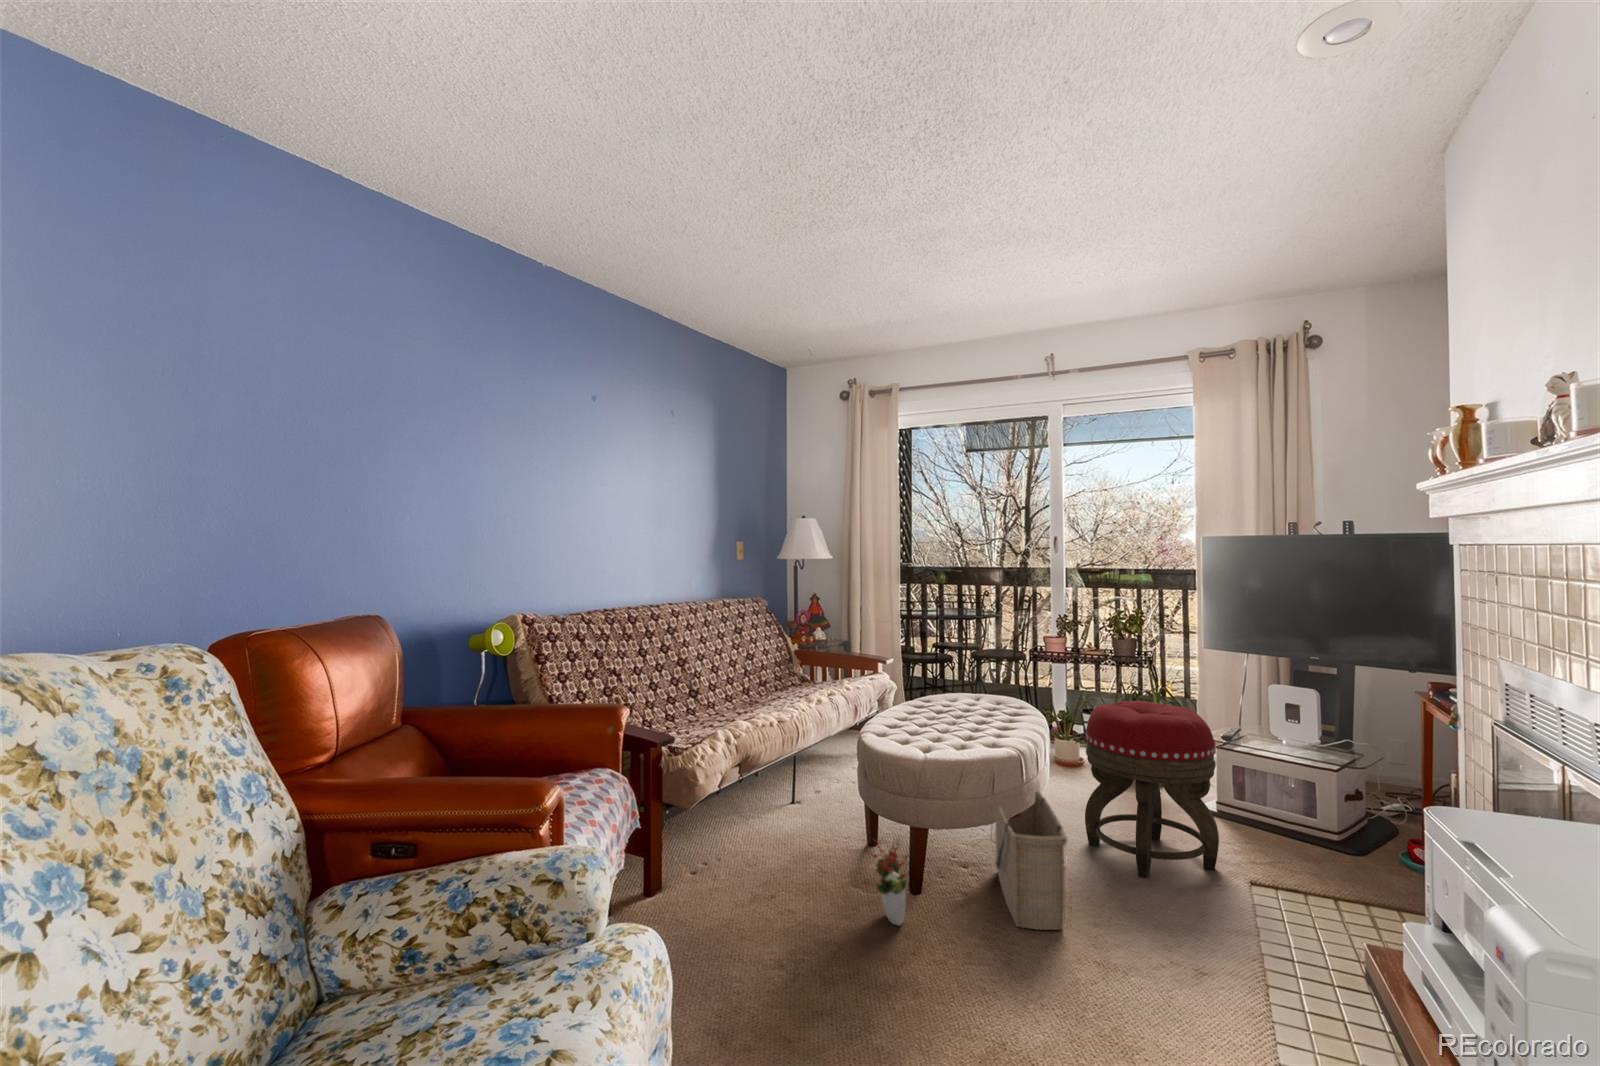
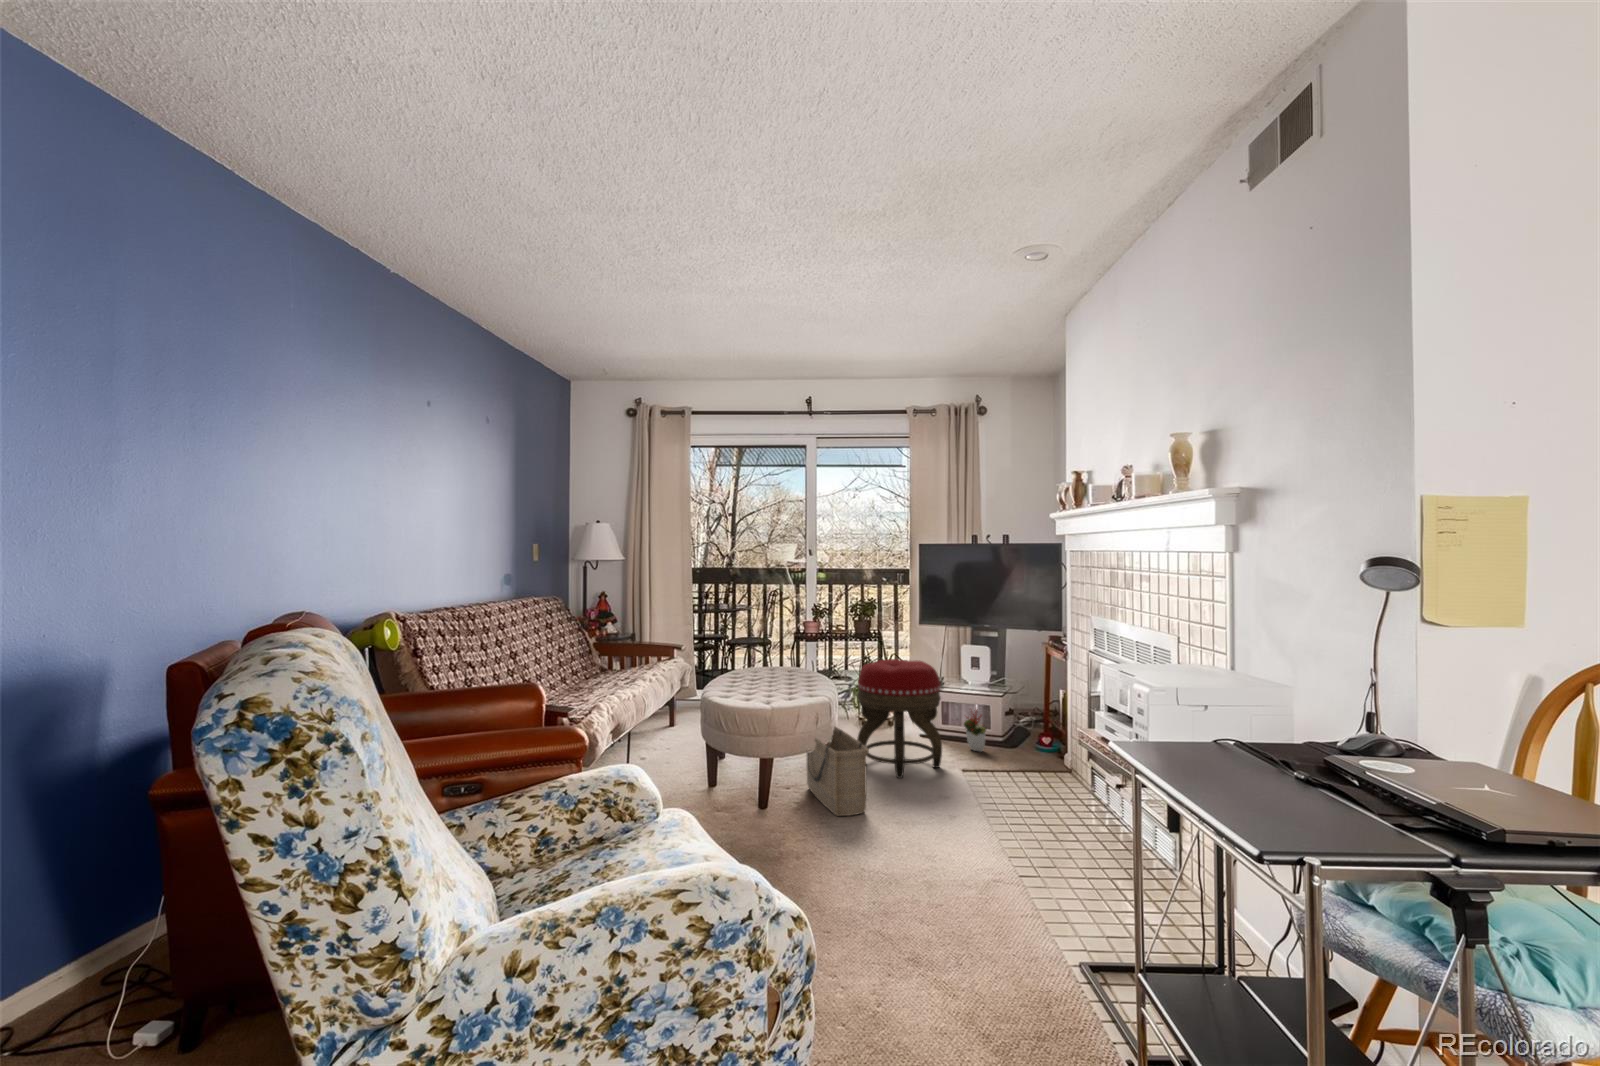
decorative plant: present [869,839,908,925] -> present [964,709,986,751]

